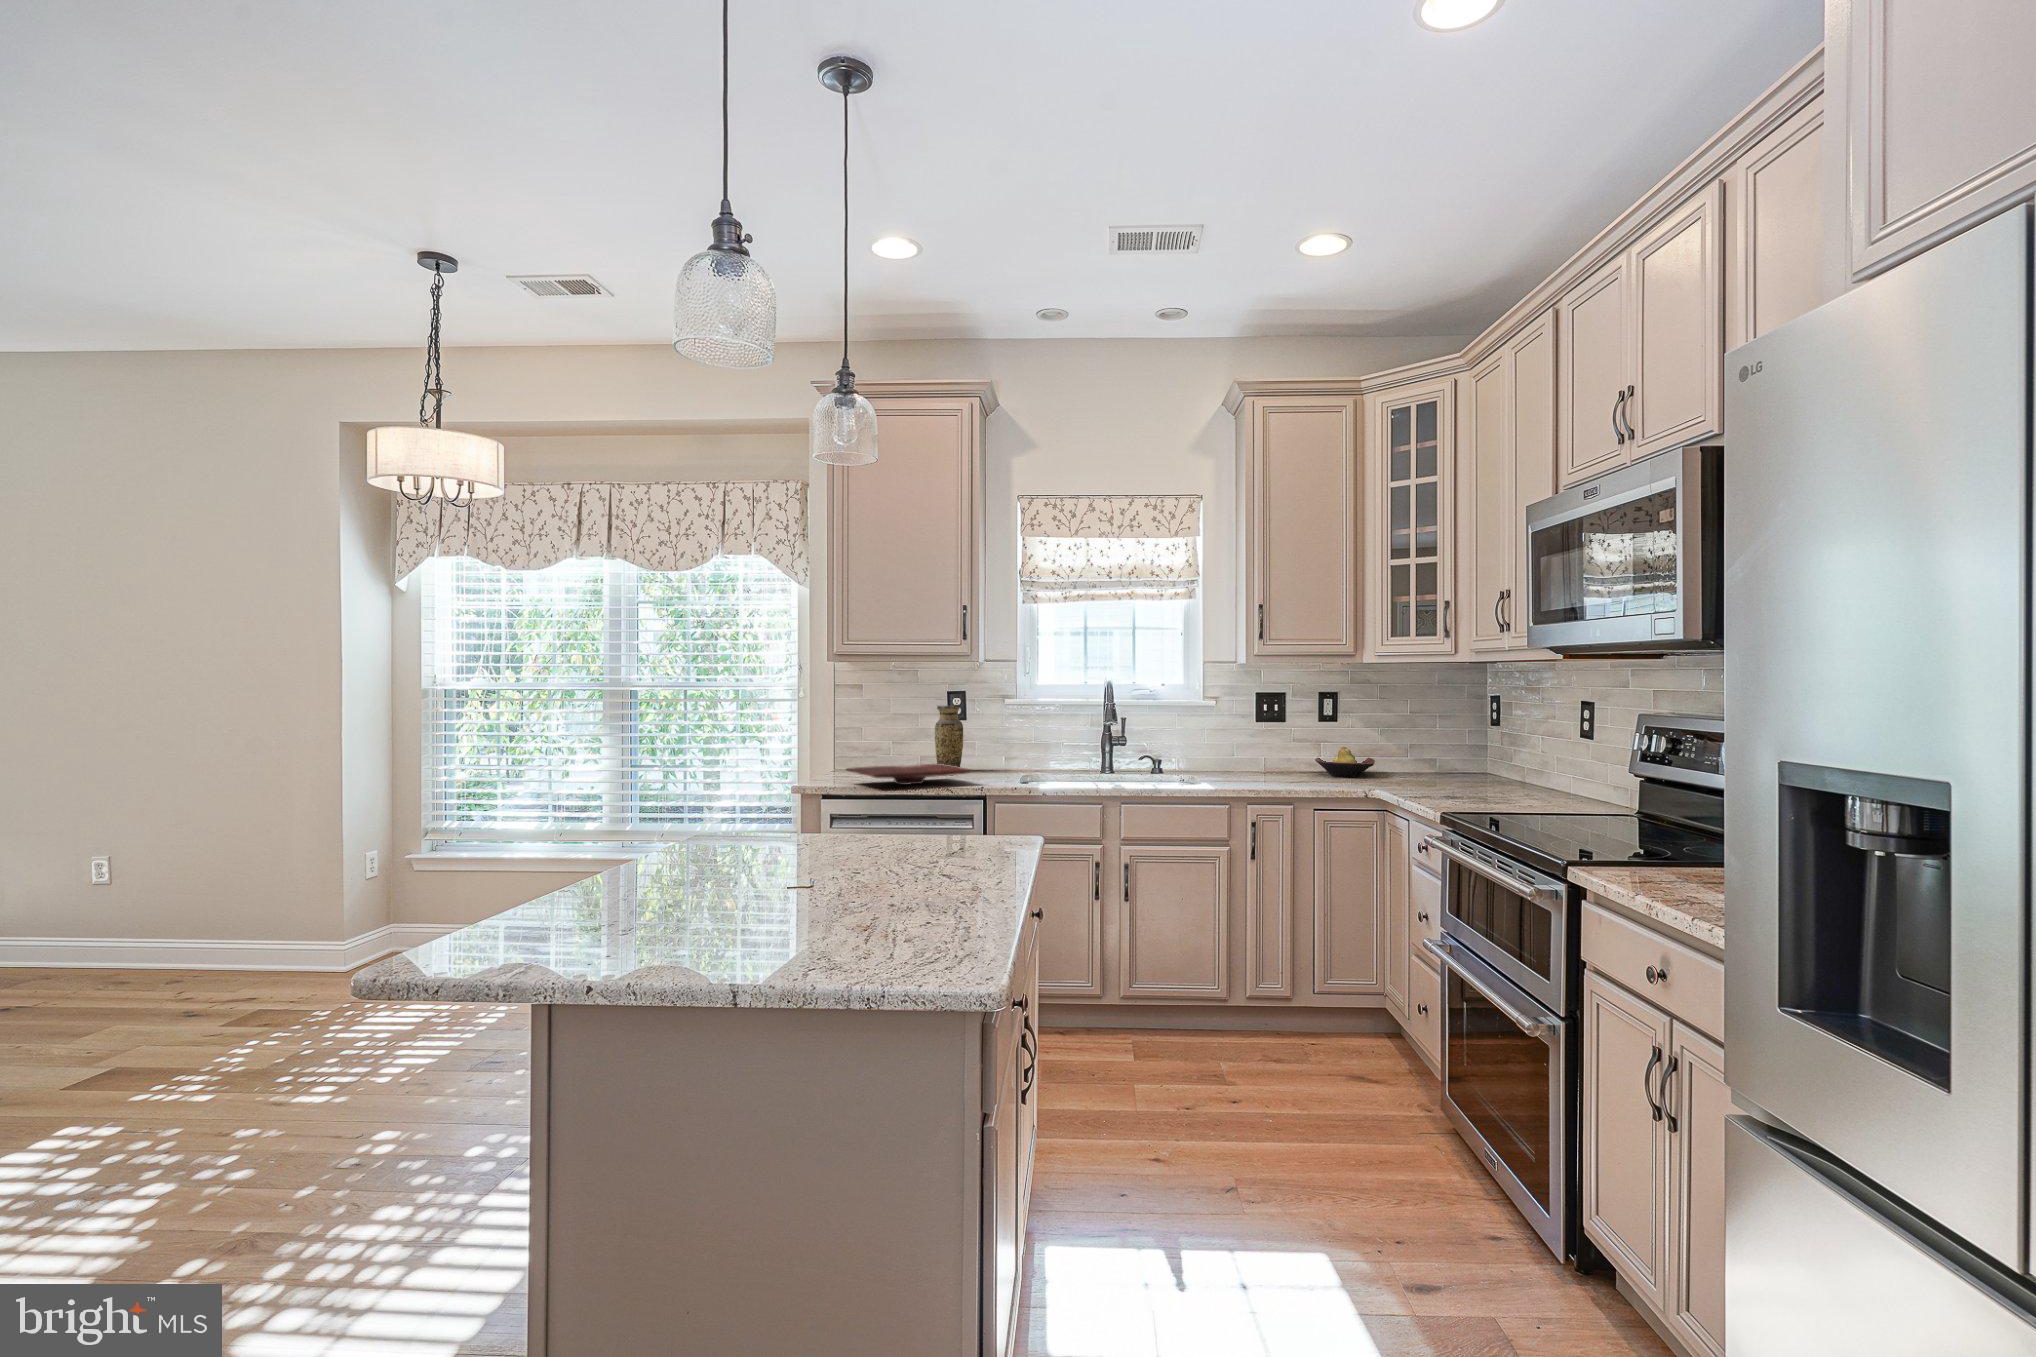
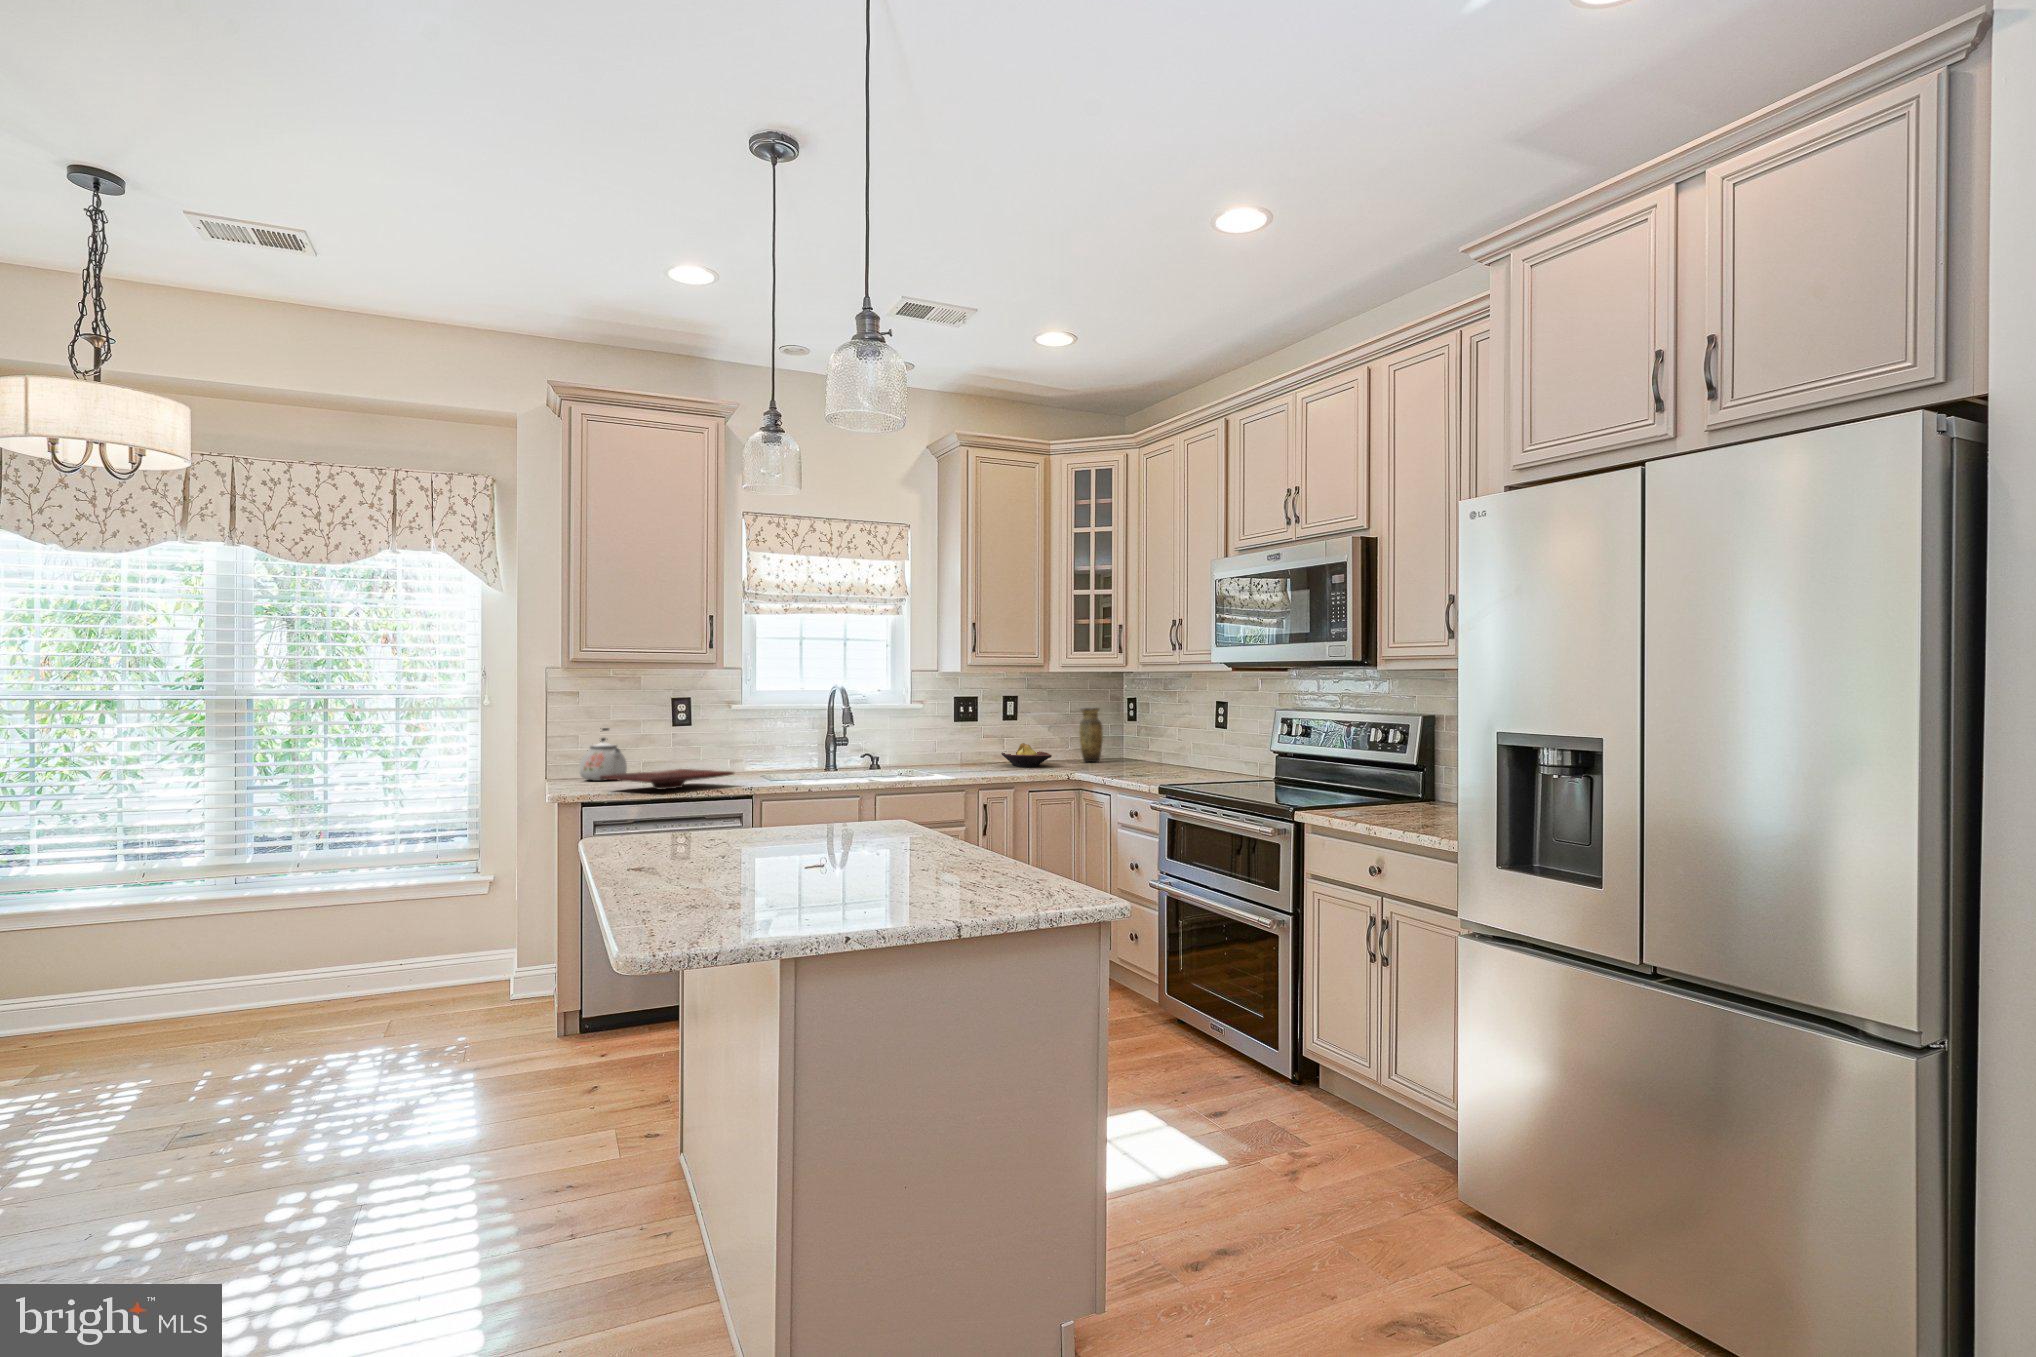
vase: present [935,706,963,767] -> present [1079,708,1103,762]
kettle: none [865,719,908,770] -> present [580,728,627,781]

